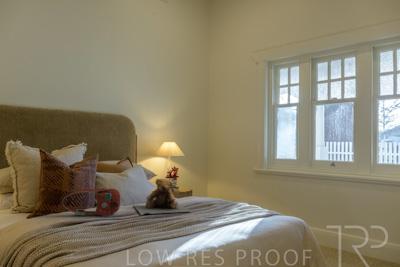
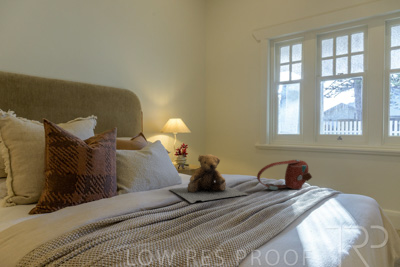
handbag: present [62,188,120,216] -> present [257,160,312,190]

